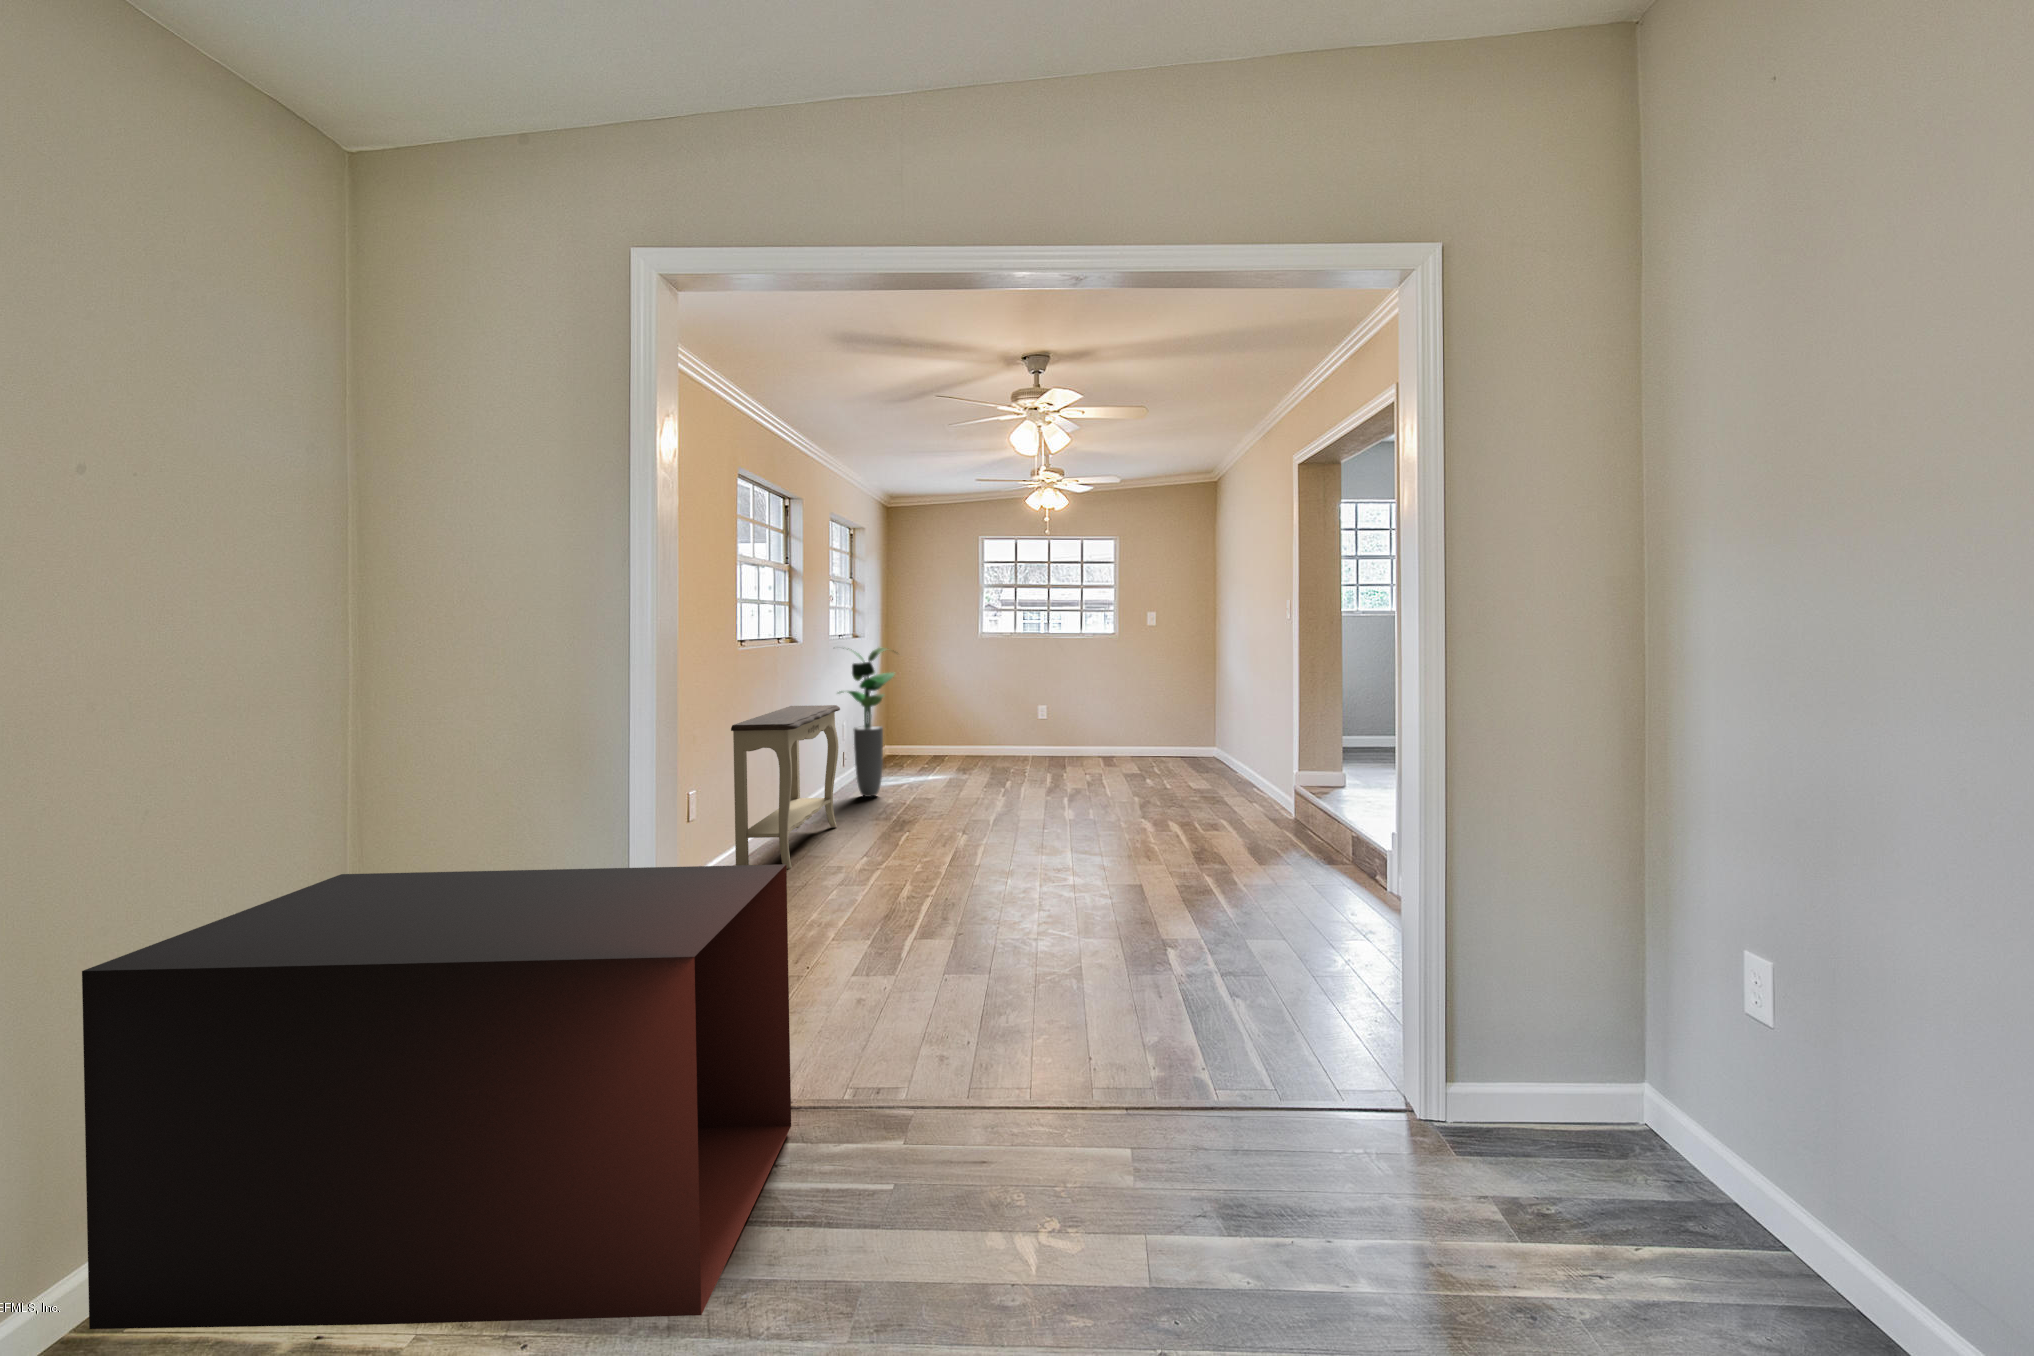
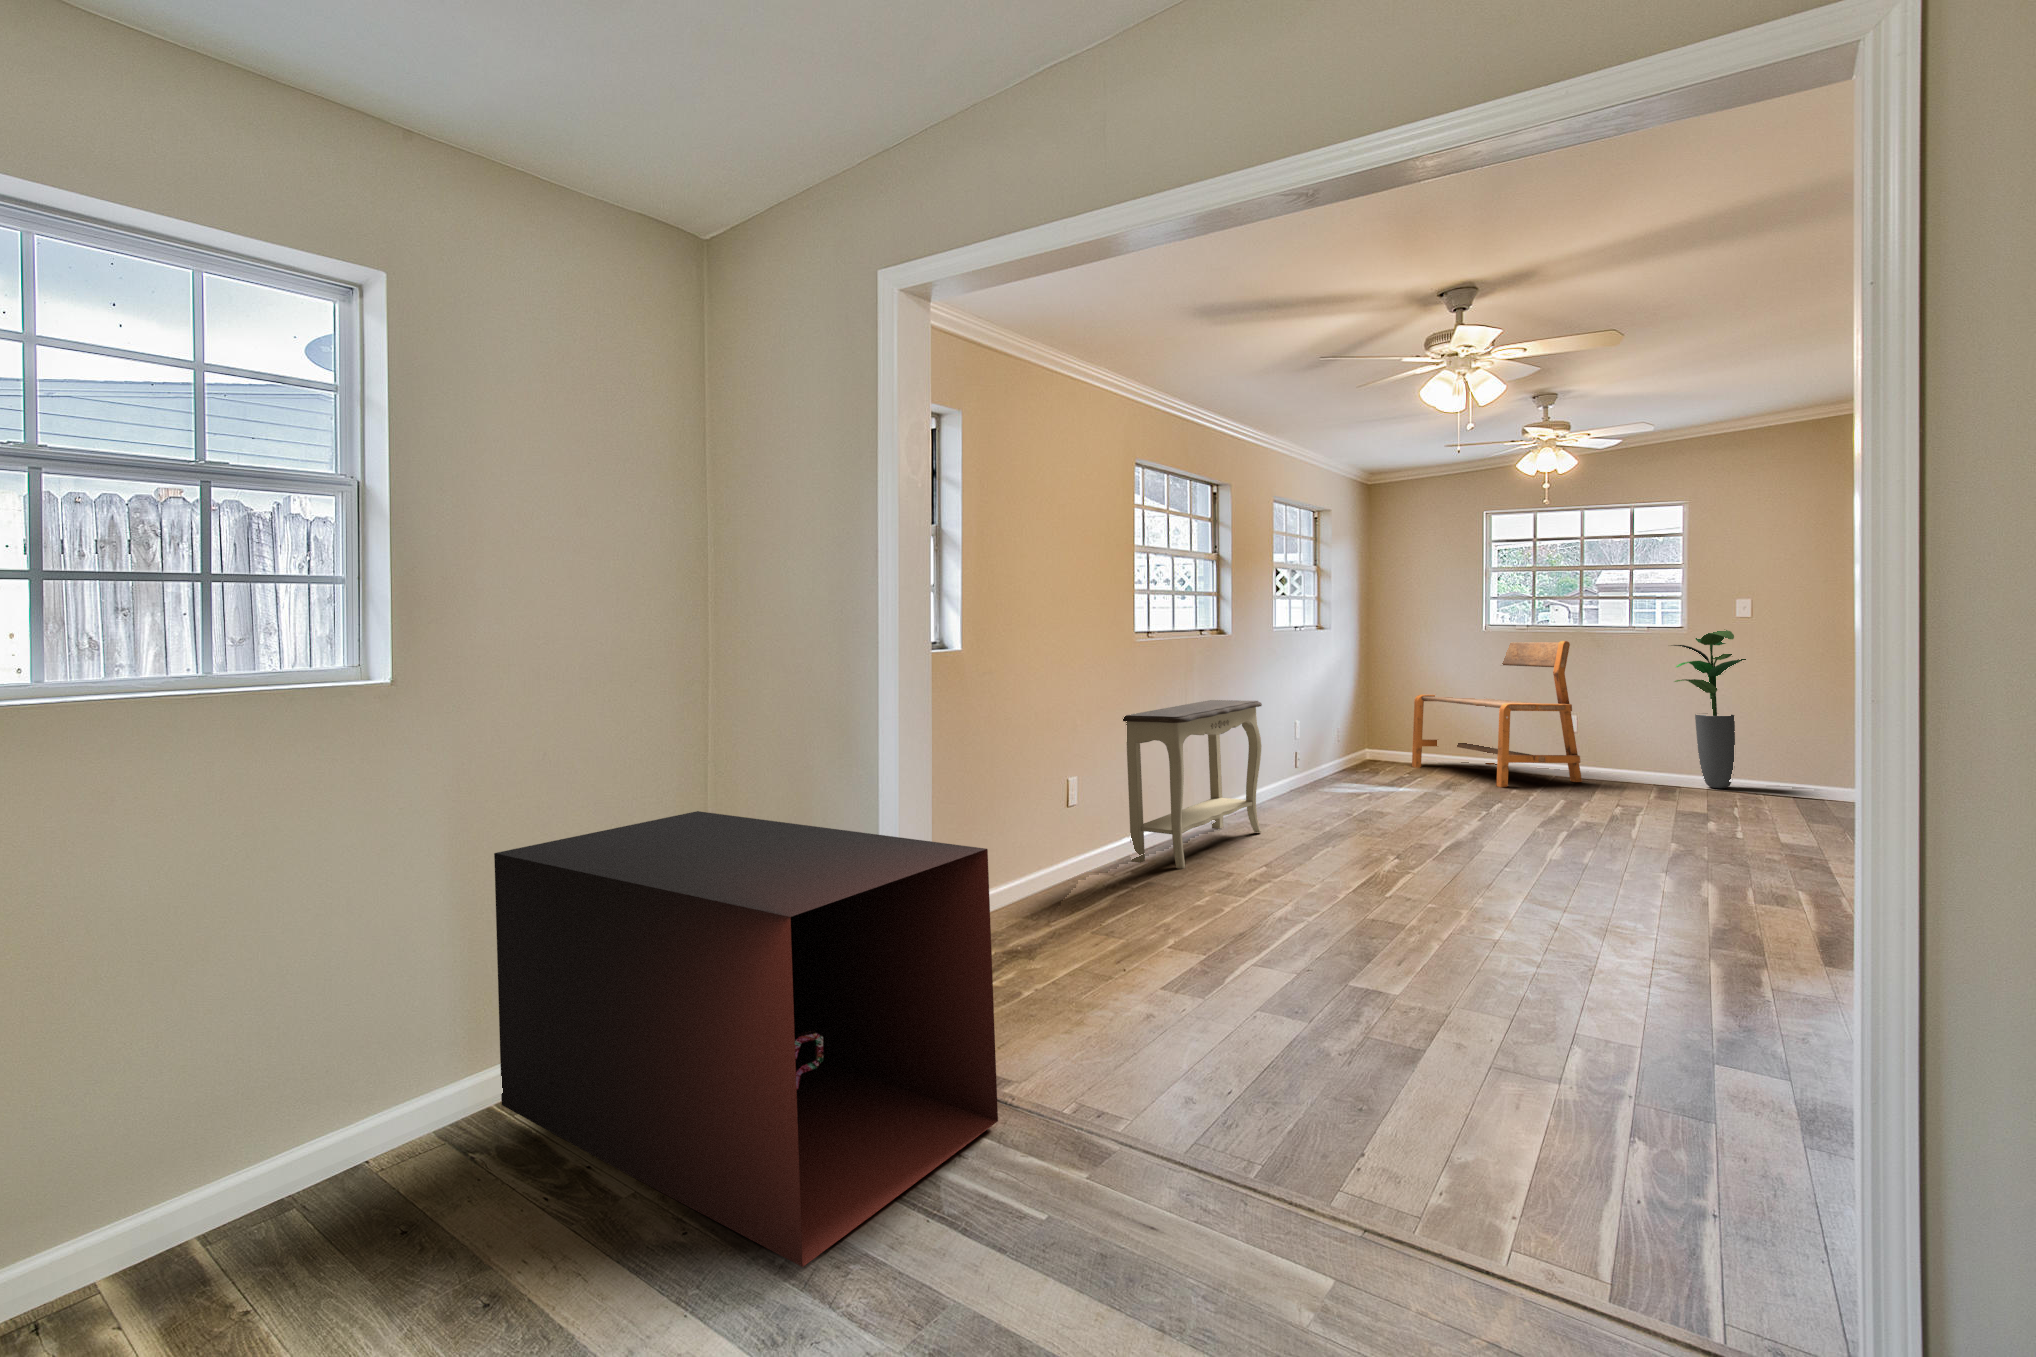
bench: none [919,647,1044,768] -> present [1412,641,1582,787]
potted plant: present [839,648,894,797] -> present [1671,629,1746,788]

